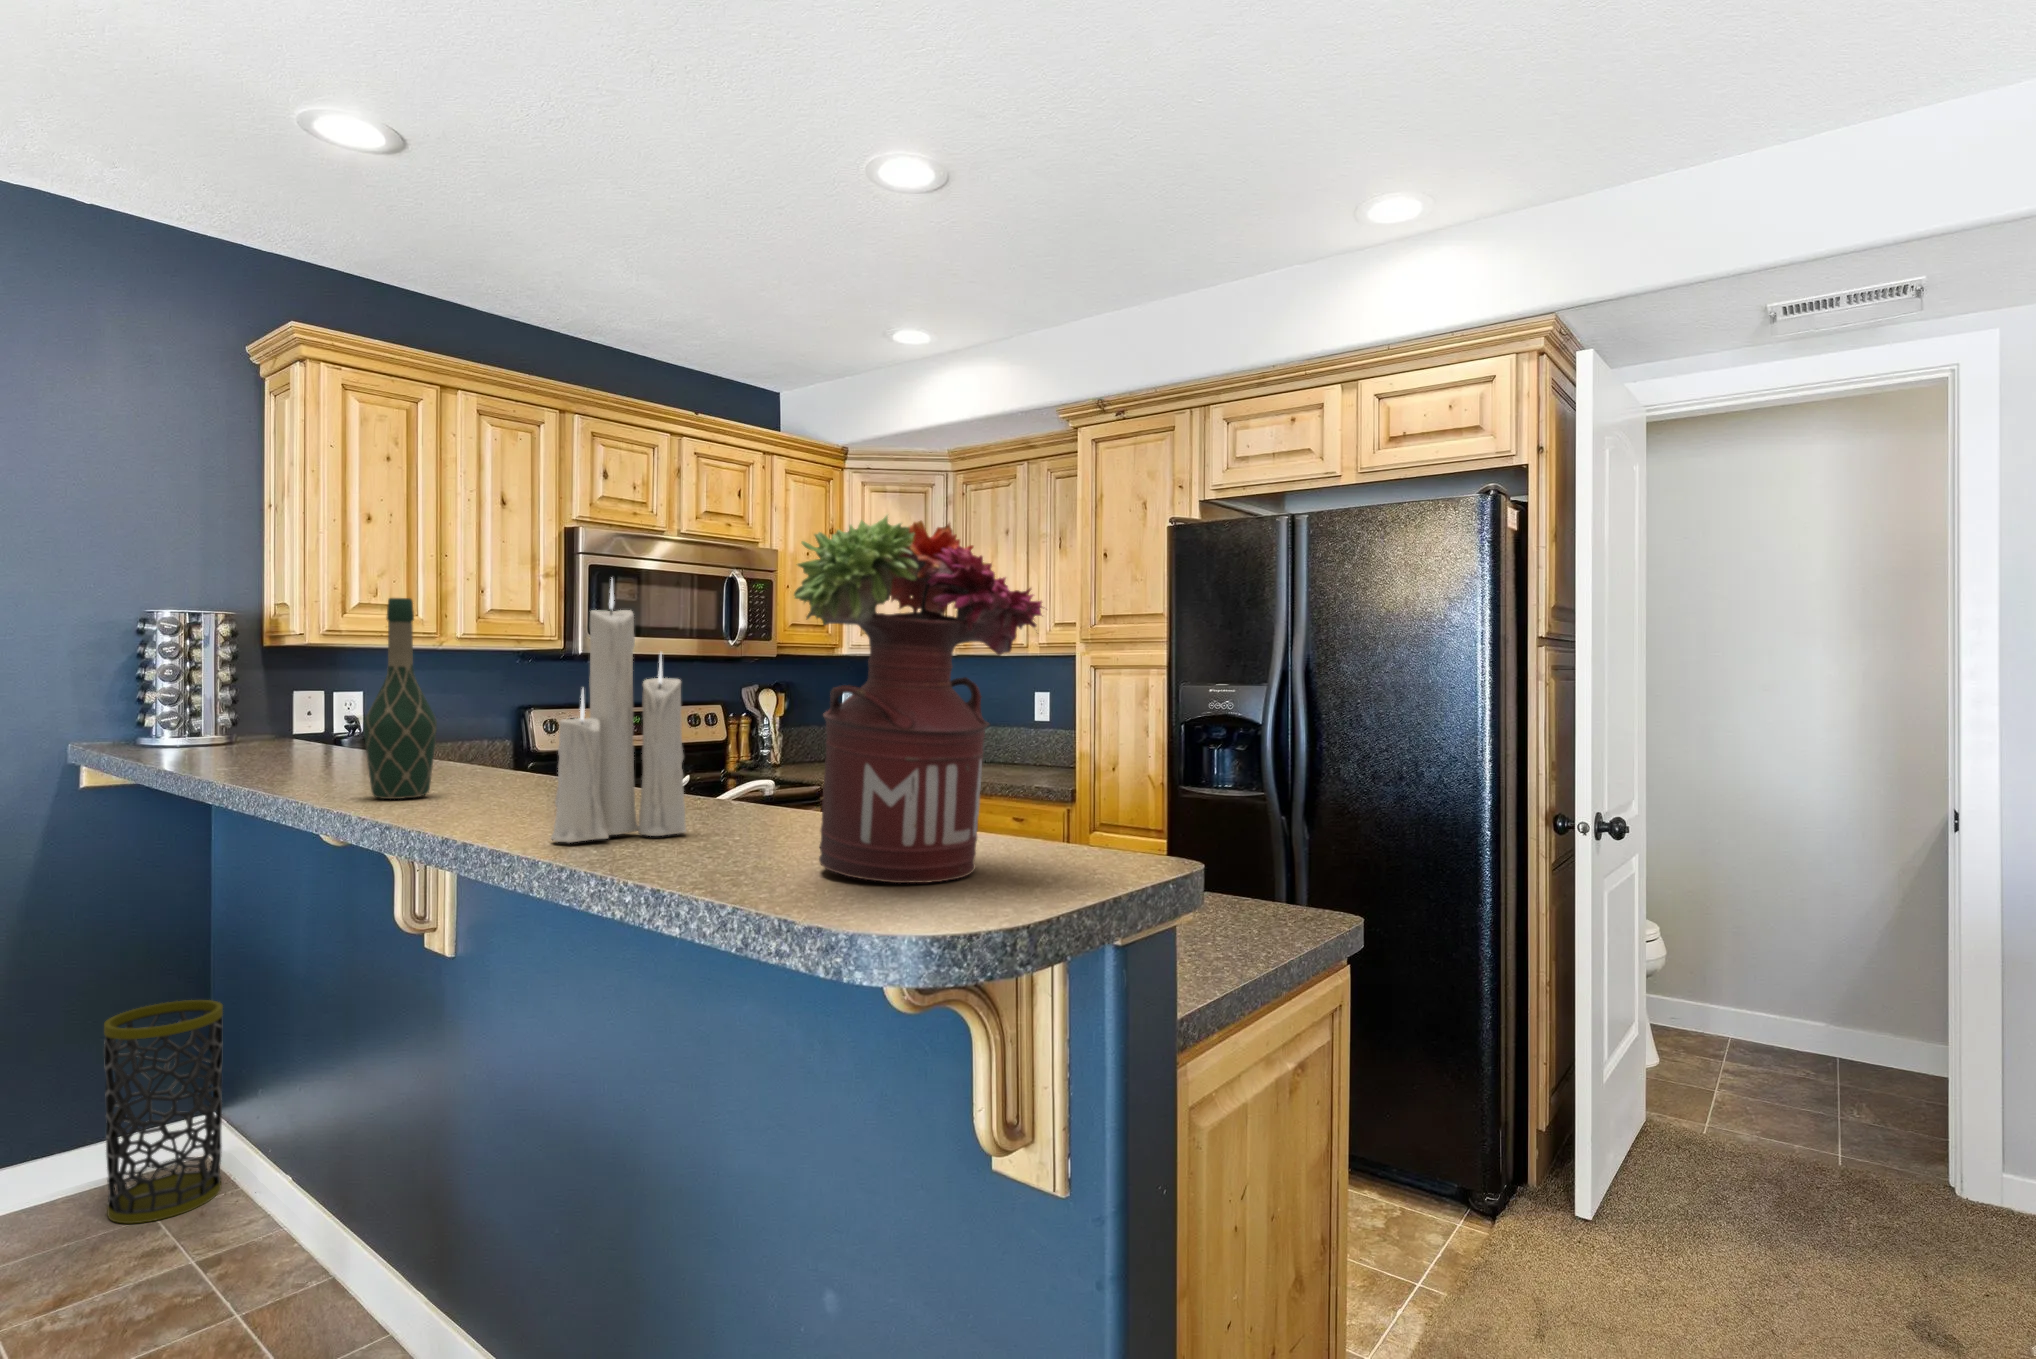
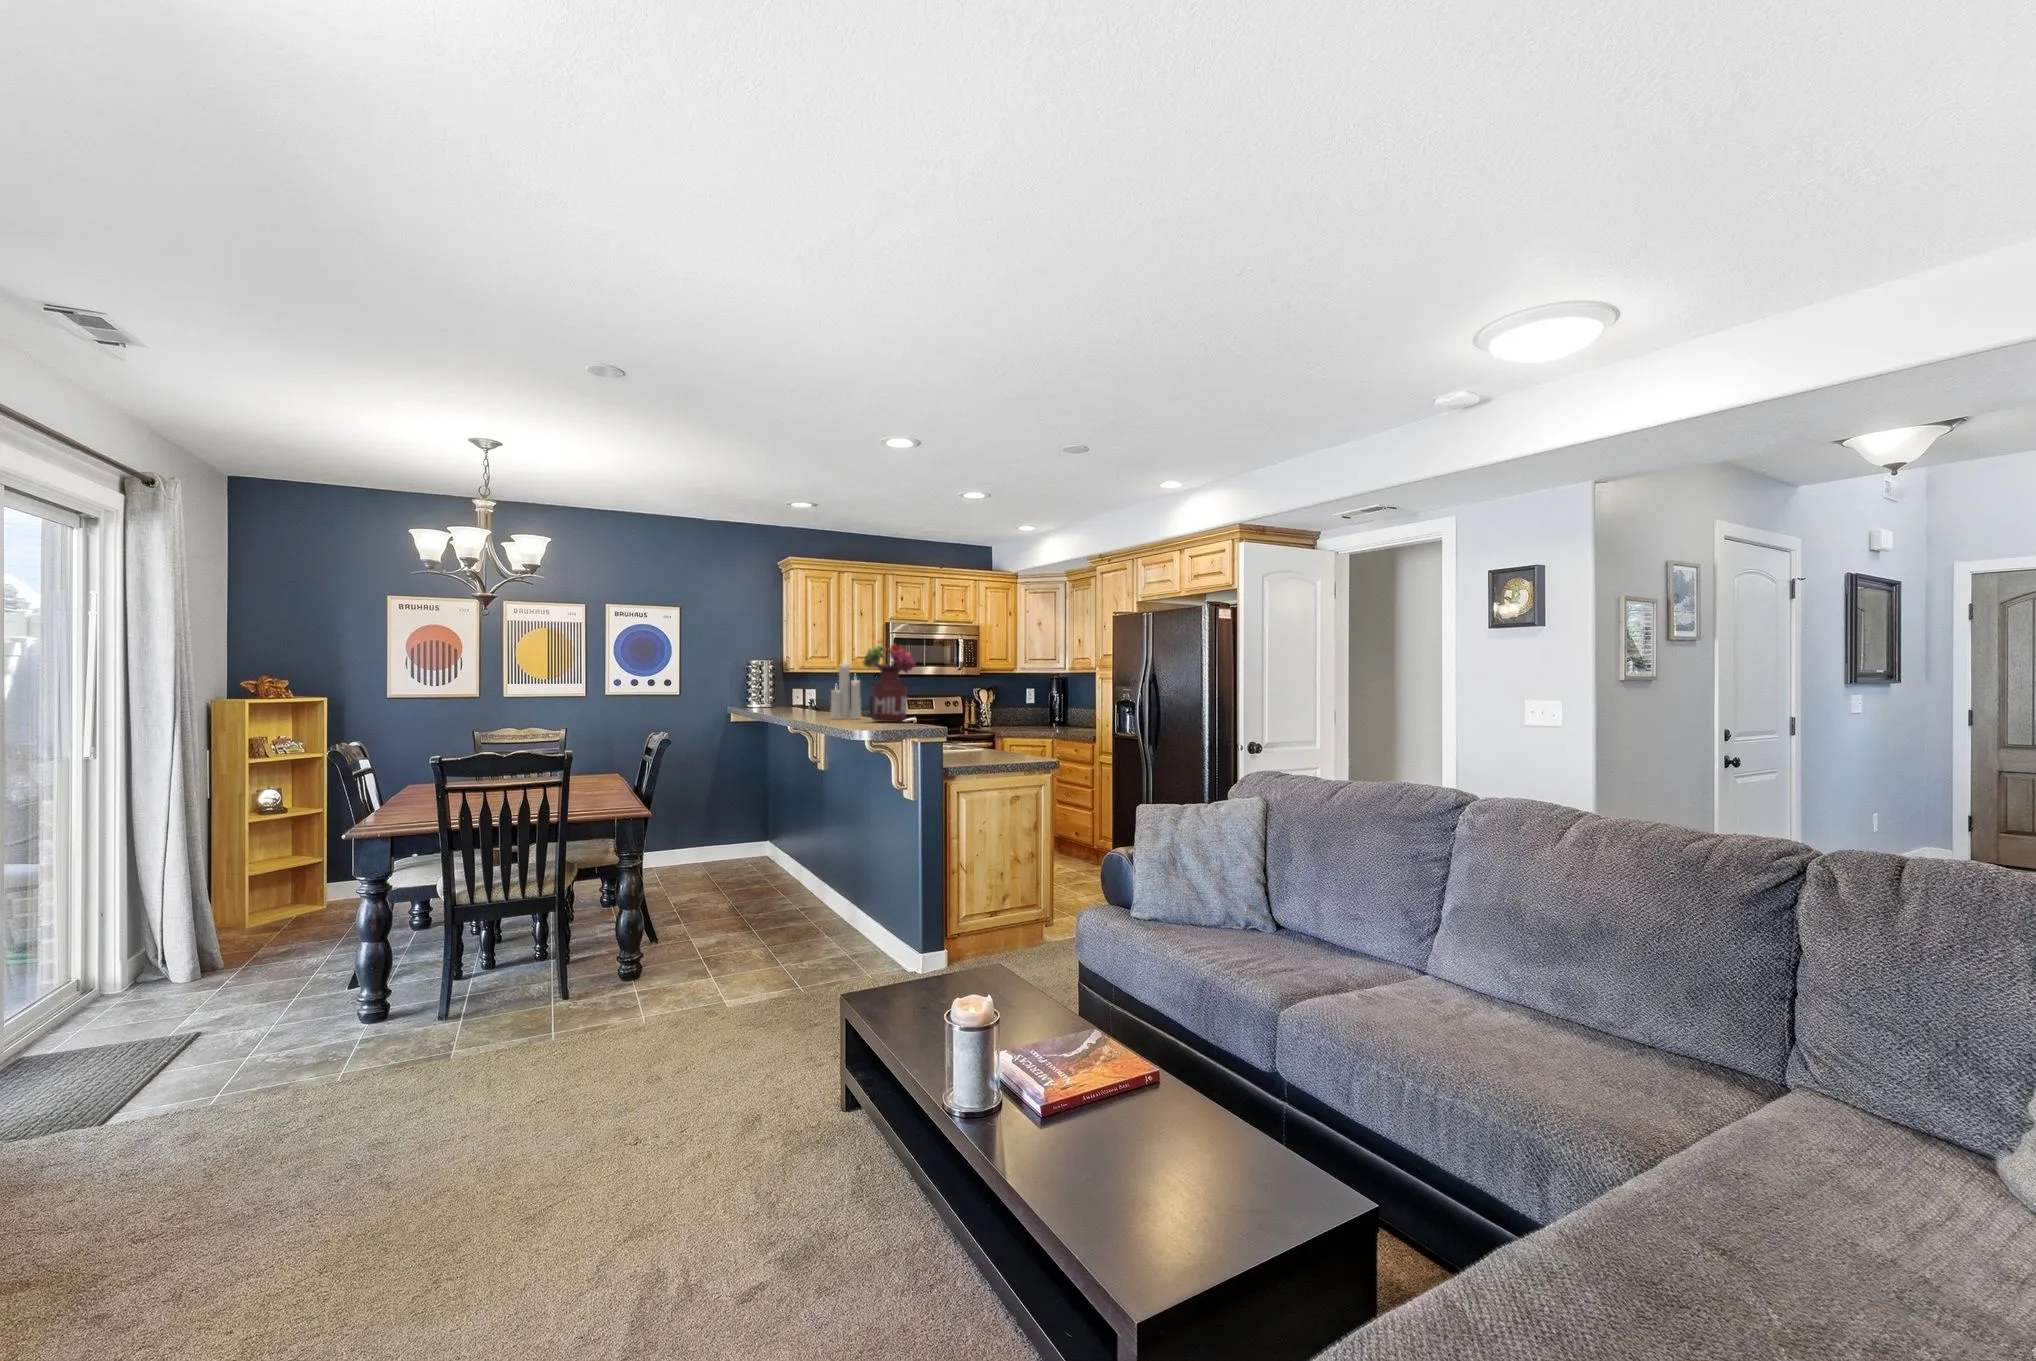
wine bottle: present [363,598,437,799] -> none [799,660,818,715]
trash can: present [104,1000,223,1223] -> none [736,799,770,869]

